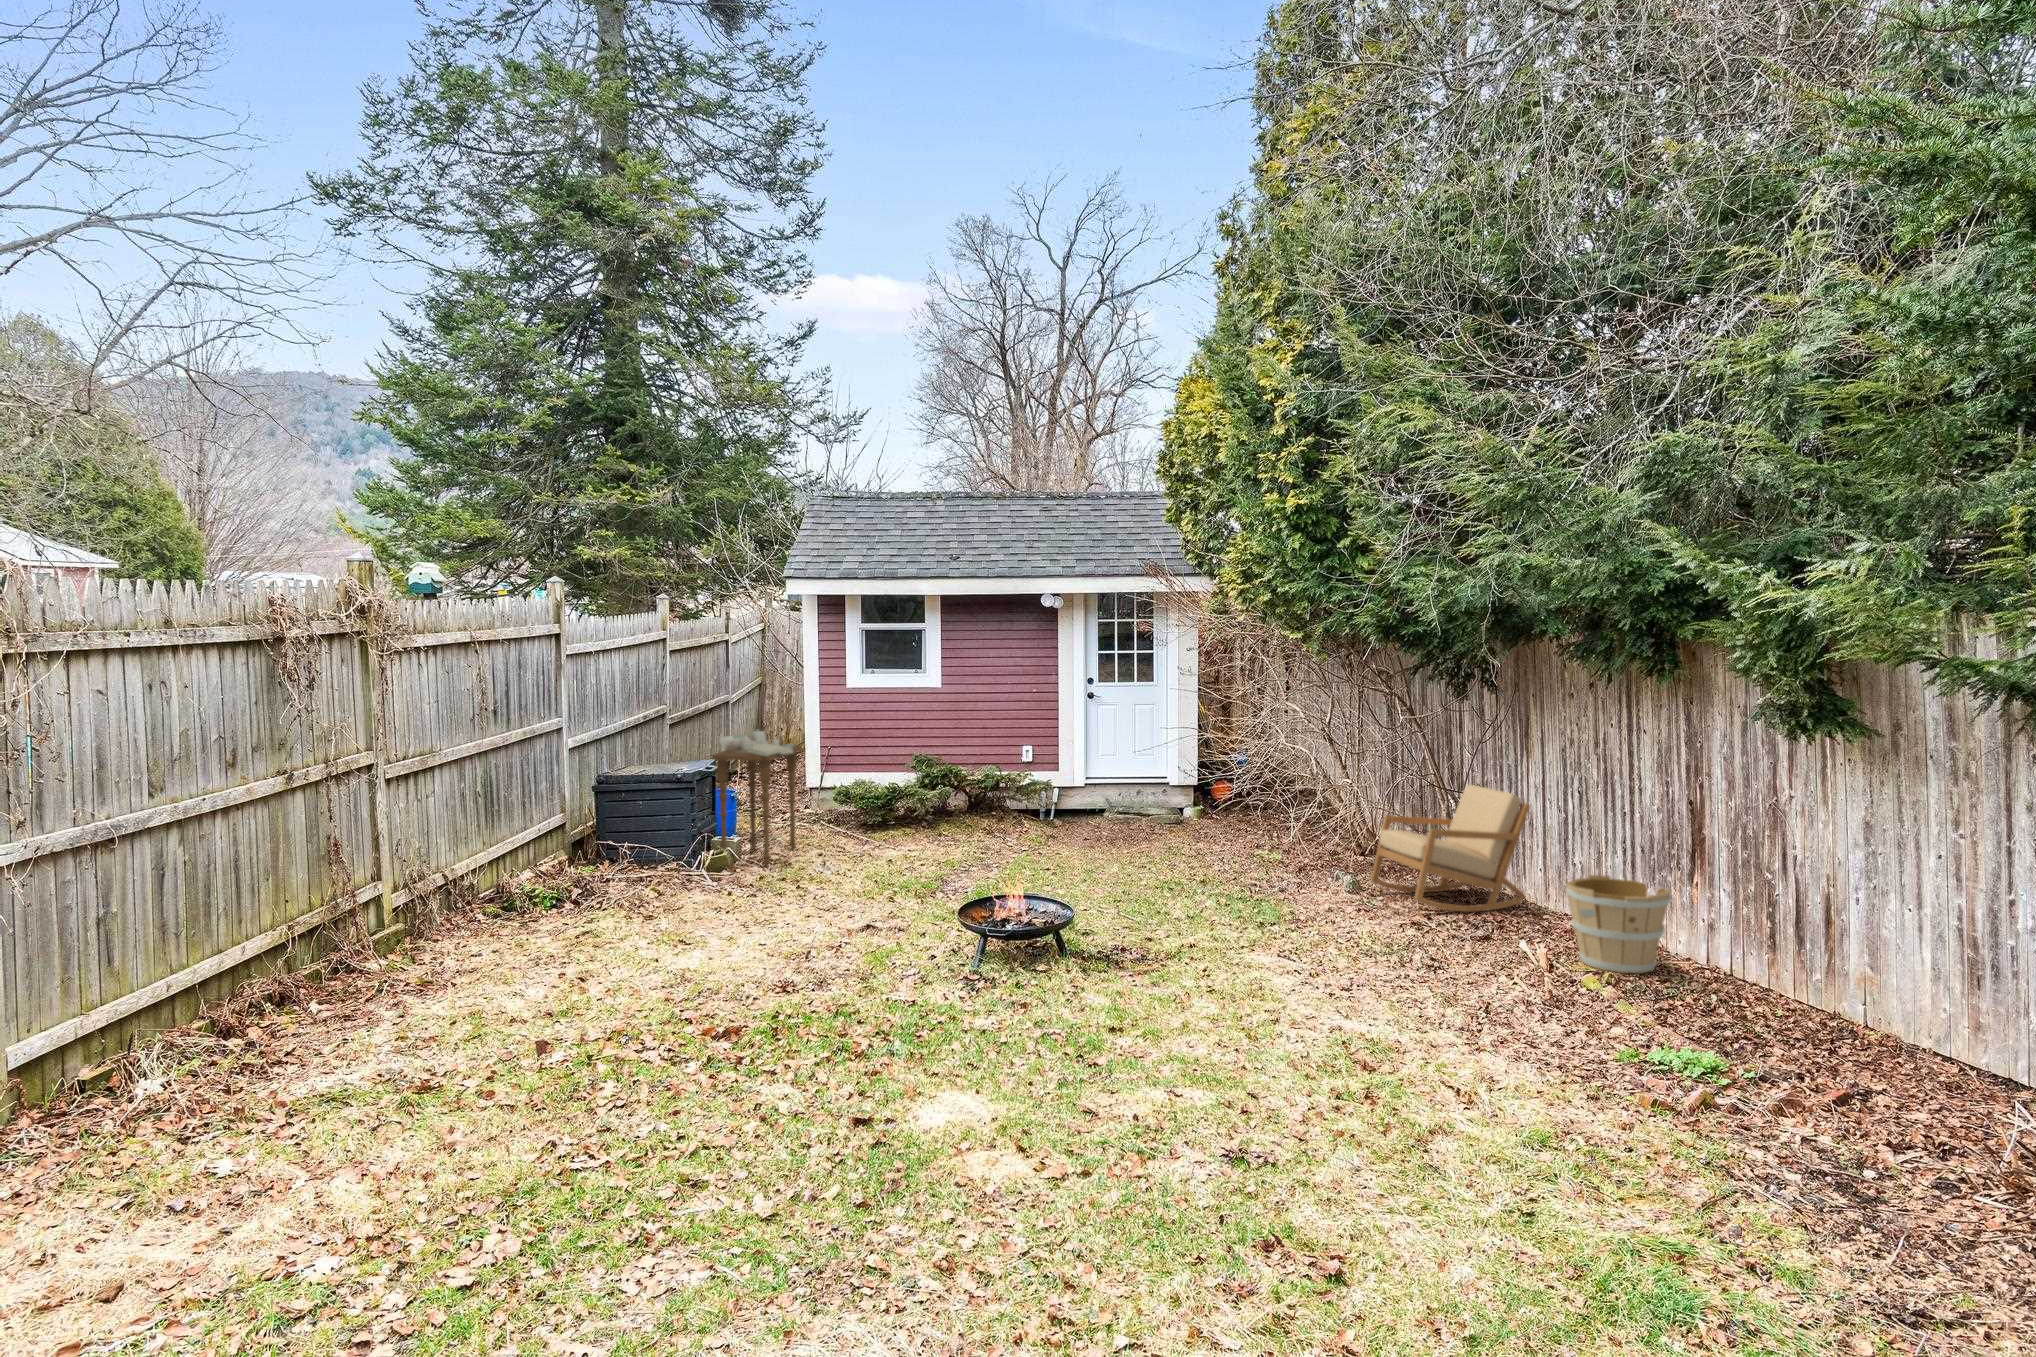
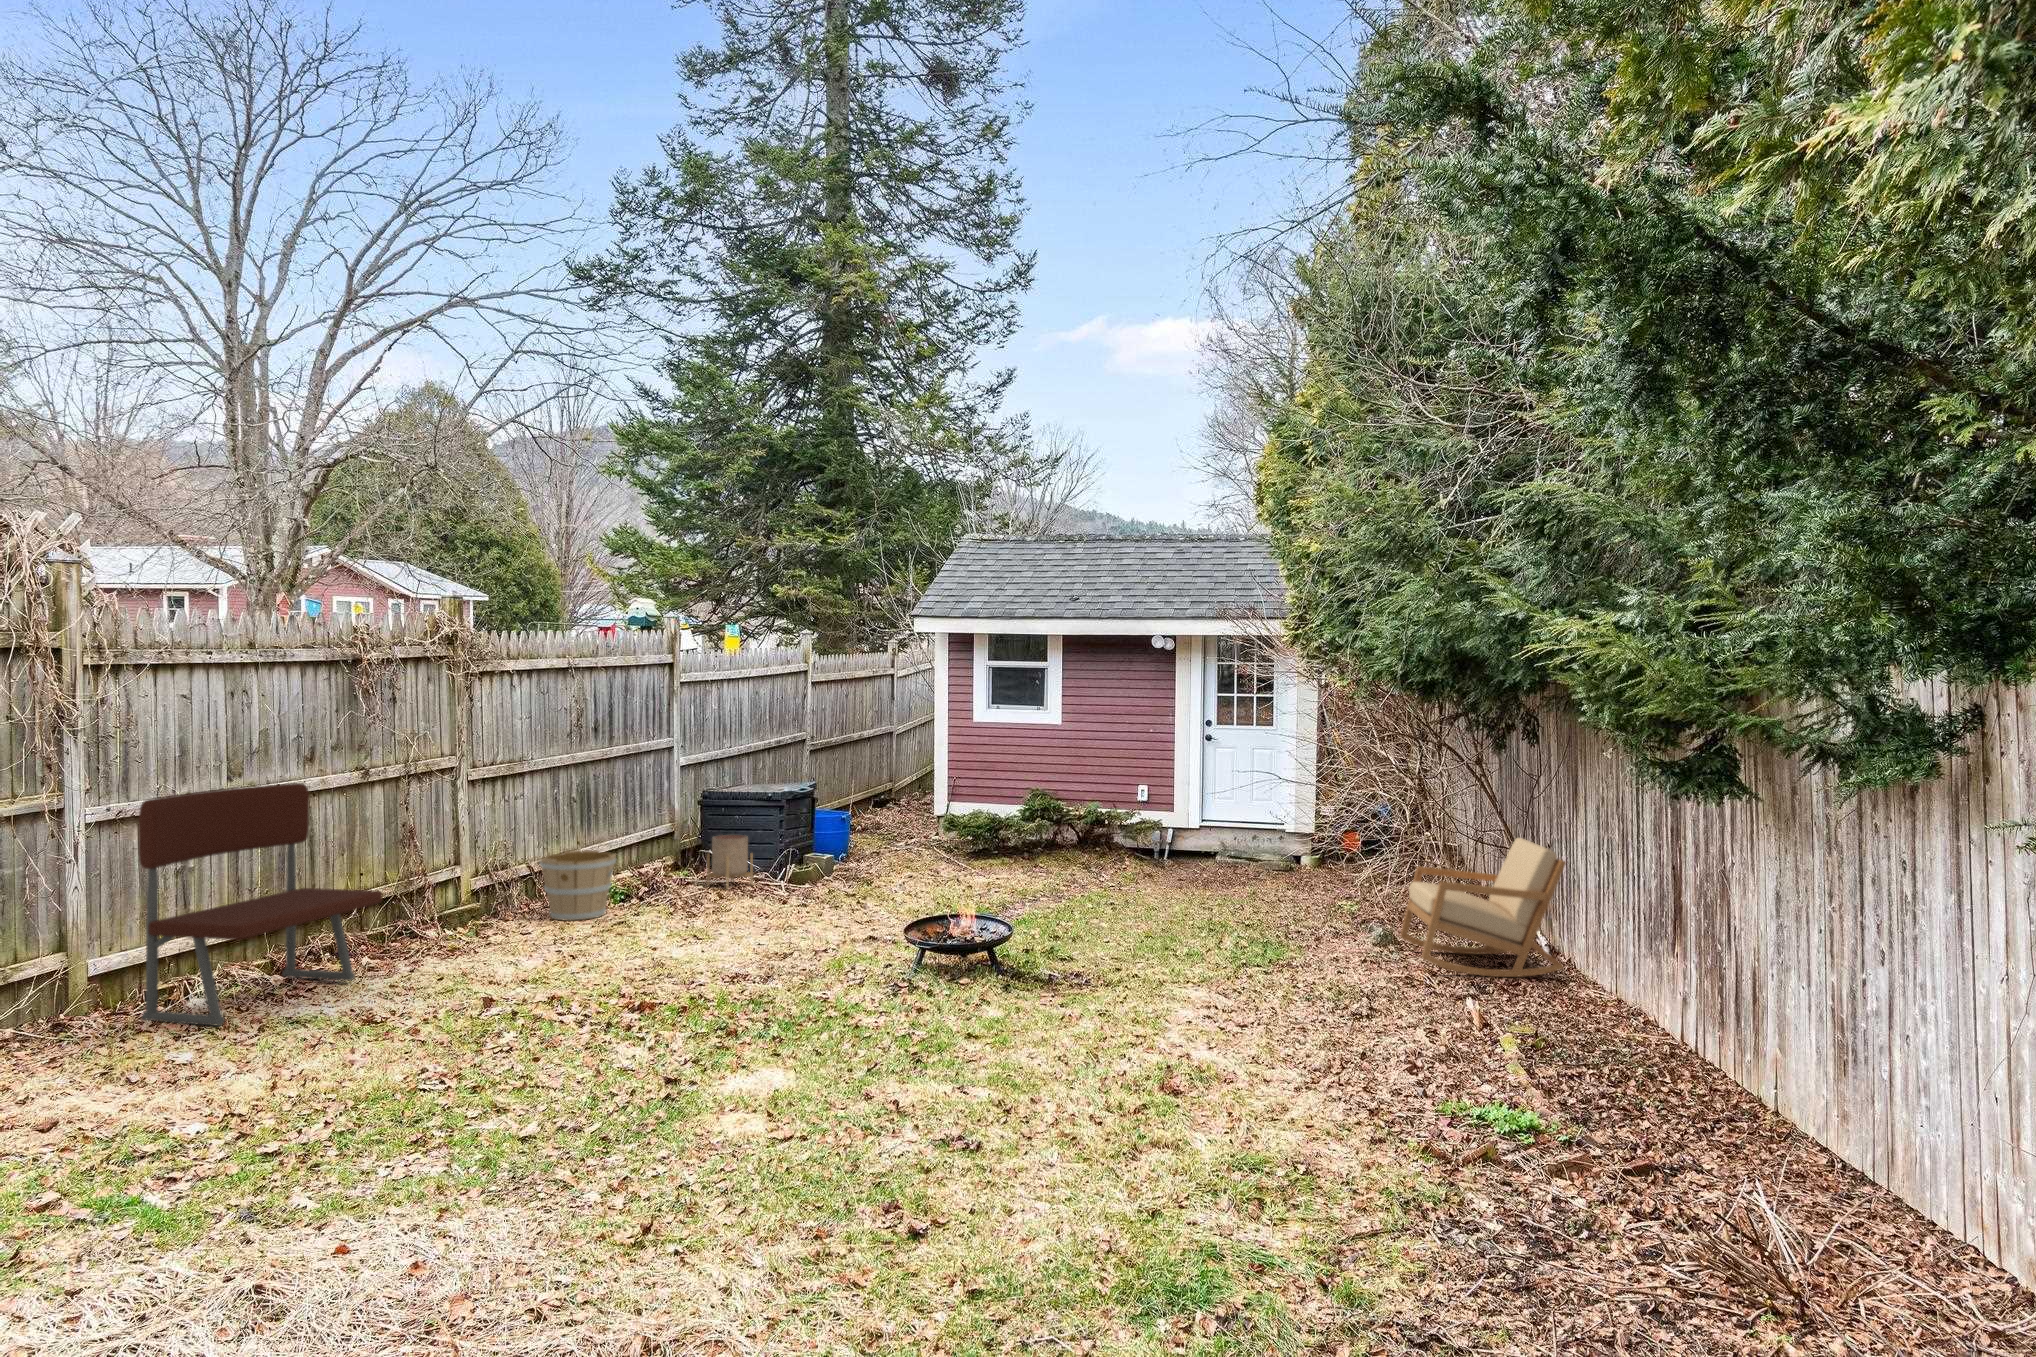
side table: present [712,729,802,867] -> none [798,755,893,884]
bench: none [89,797,374,1122] -> present [139,783,383,1026]
planter: none [617,822,670,883] -> present [707,835,753,889]
wooden bucket: present [1565,875,1671,974] -> present [540,850,616,921]

